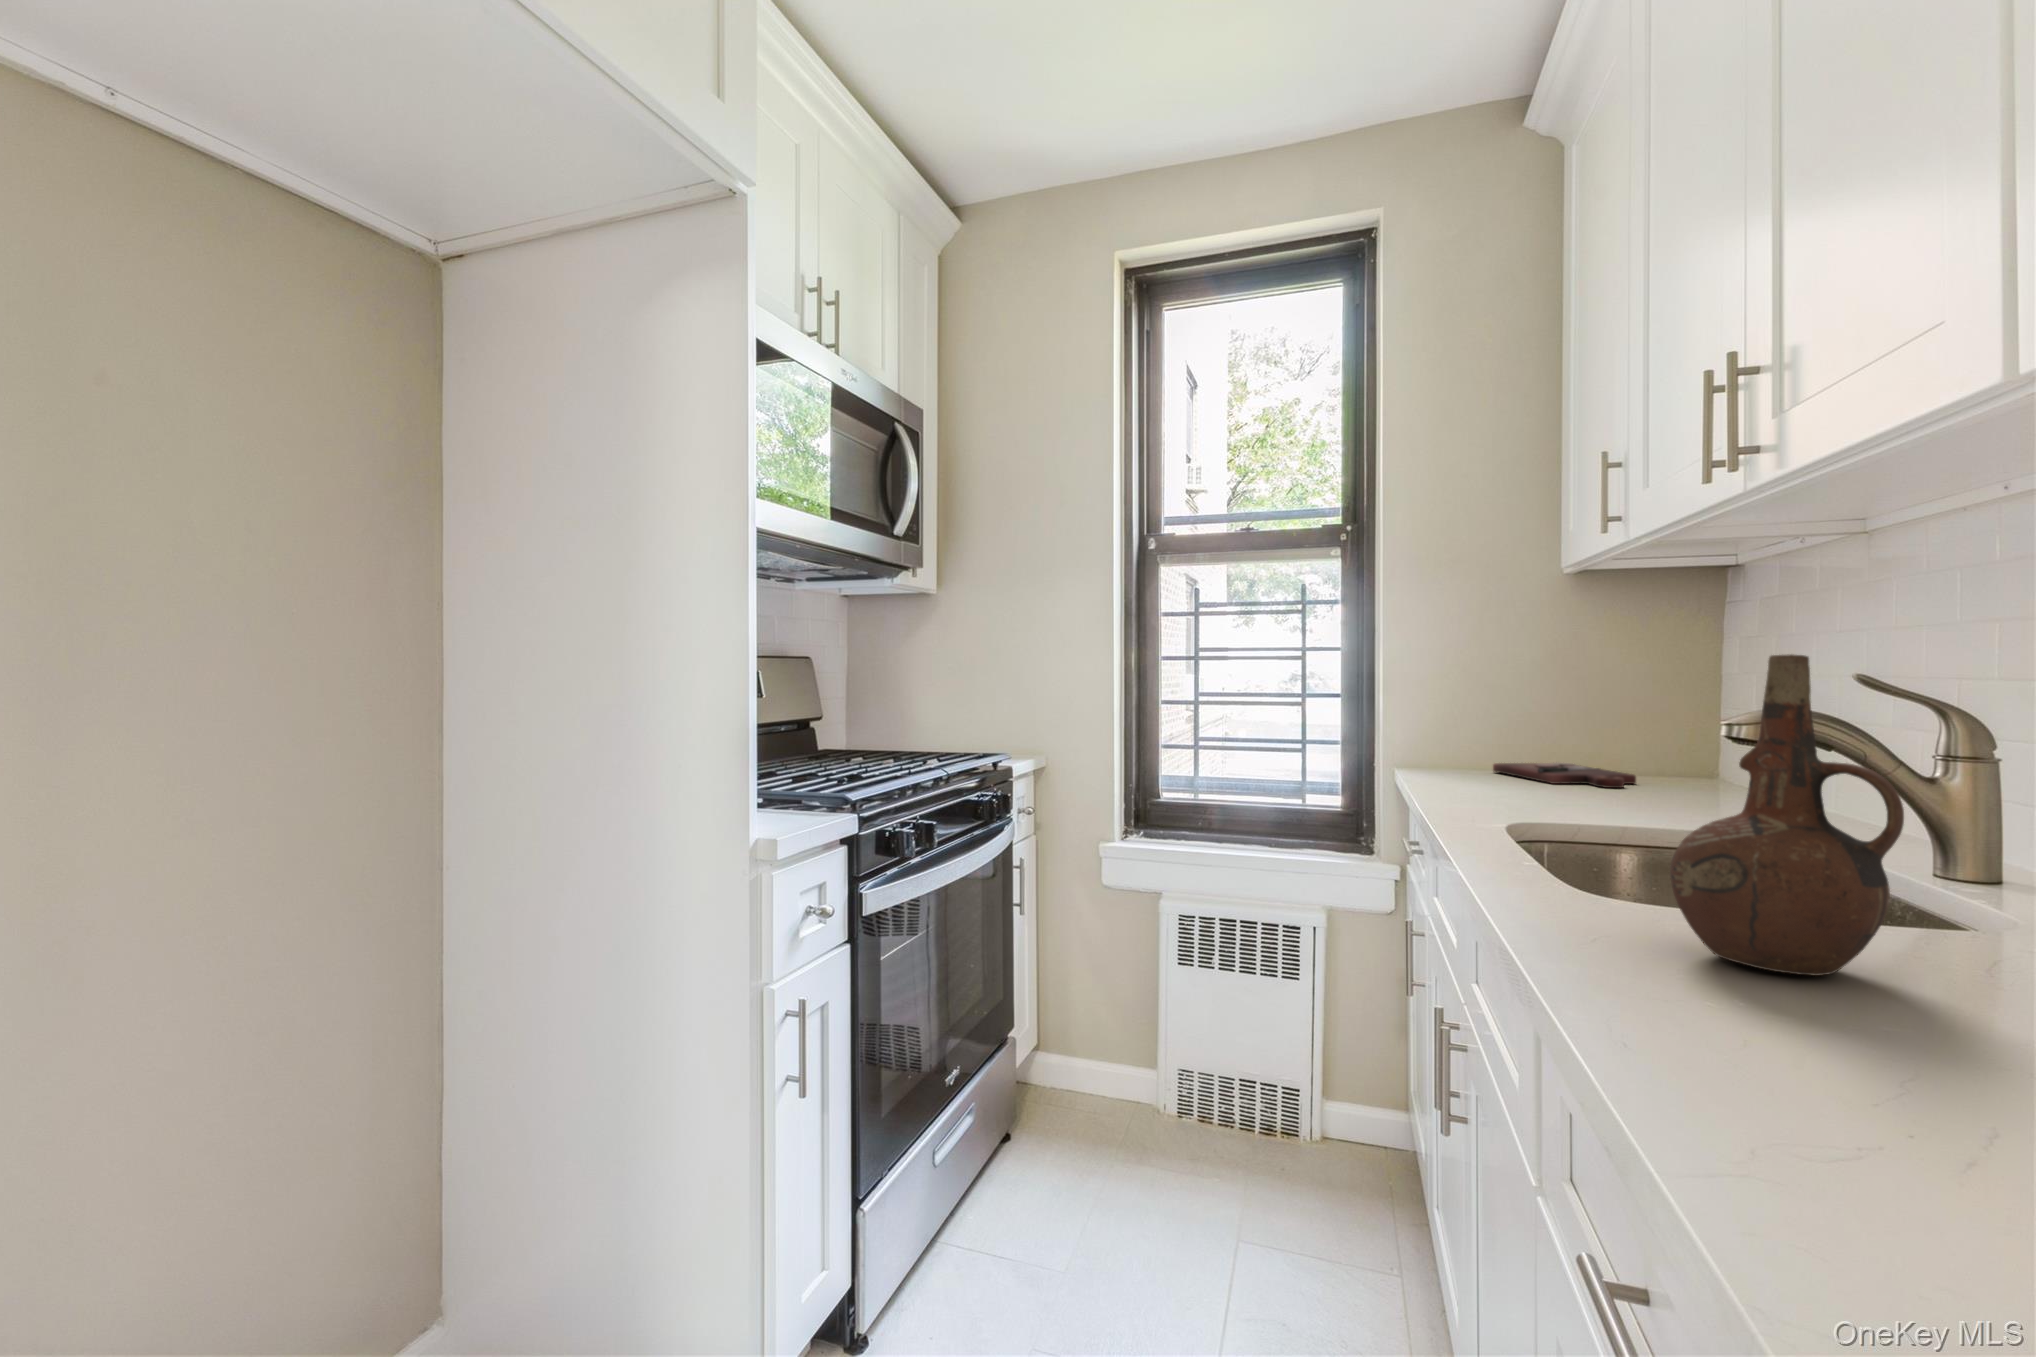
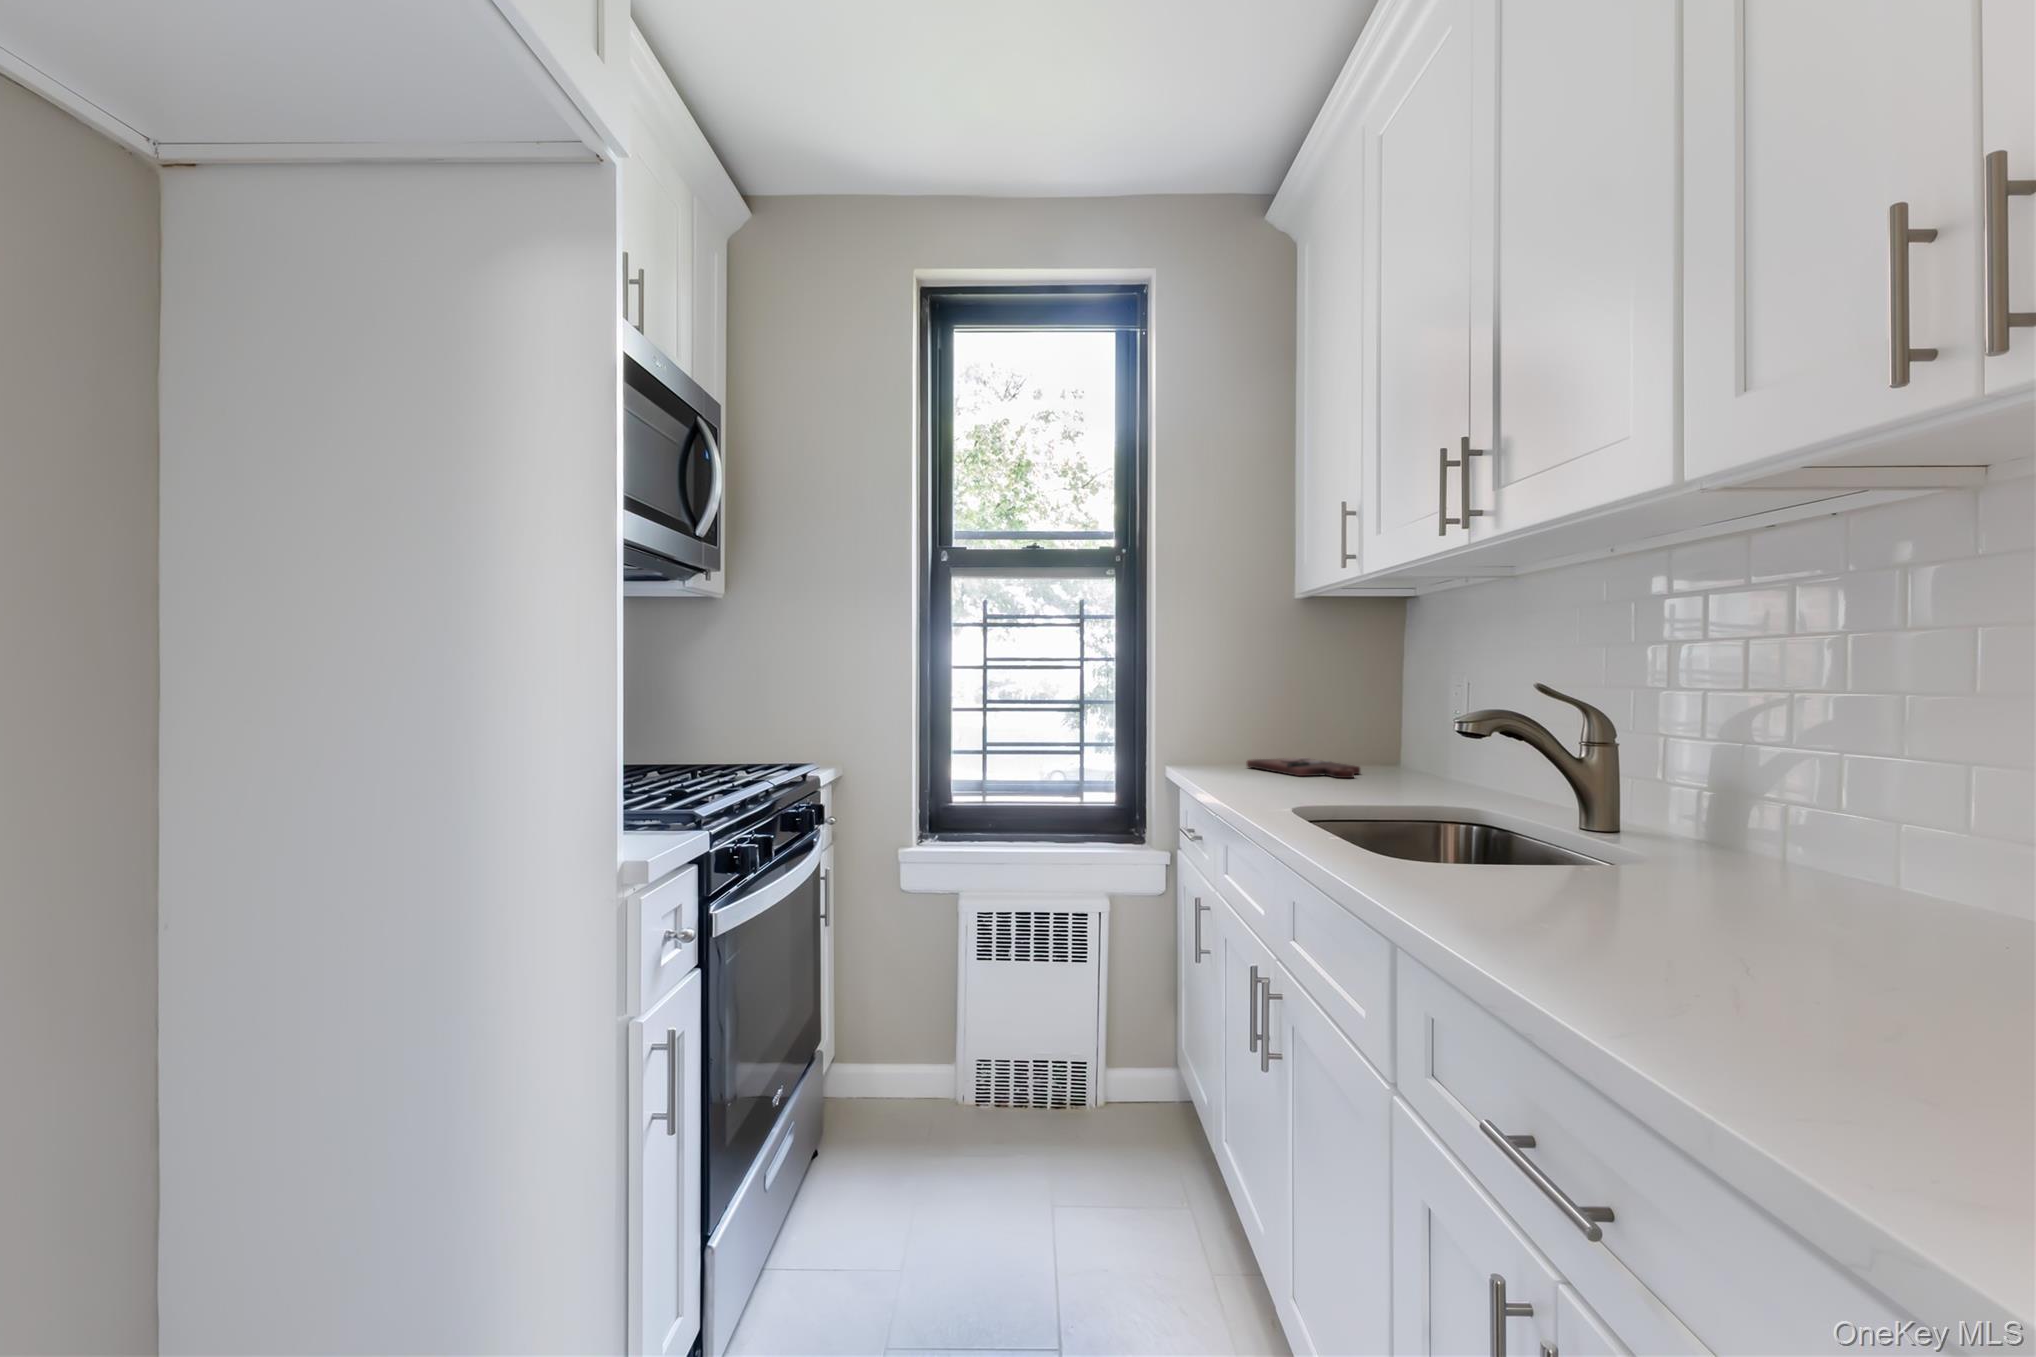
ceramic pitcher: present [1670,655,1904,976] -> none [1488,682,1644,920]

